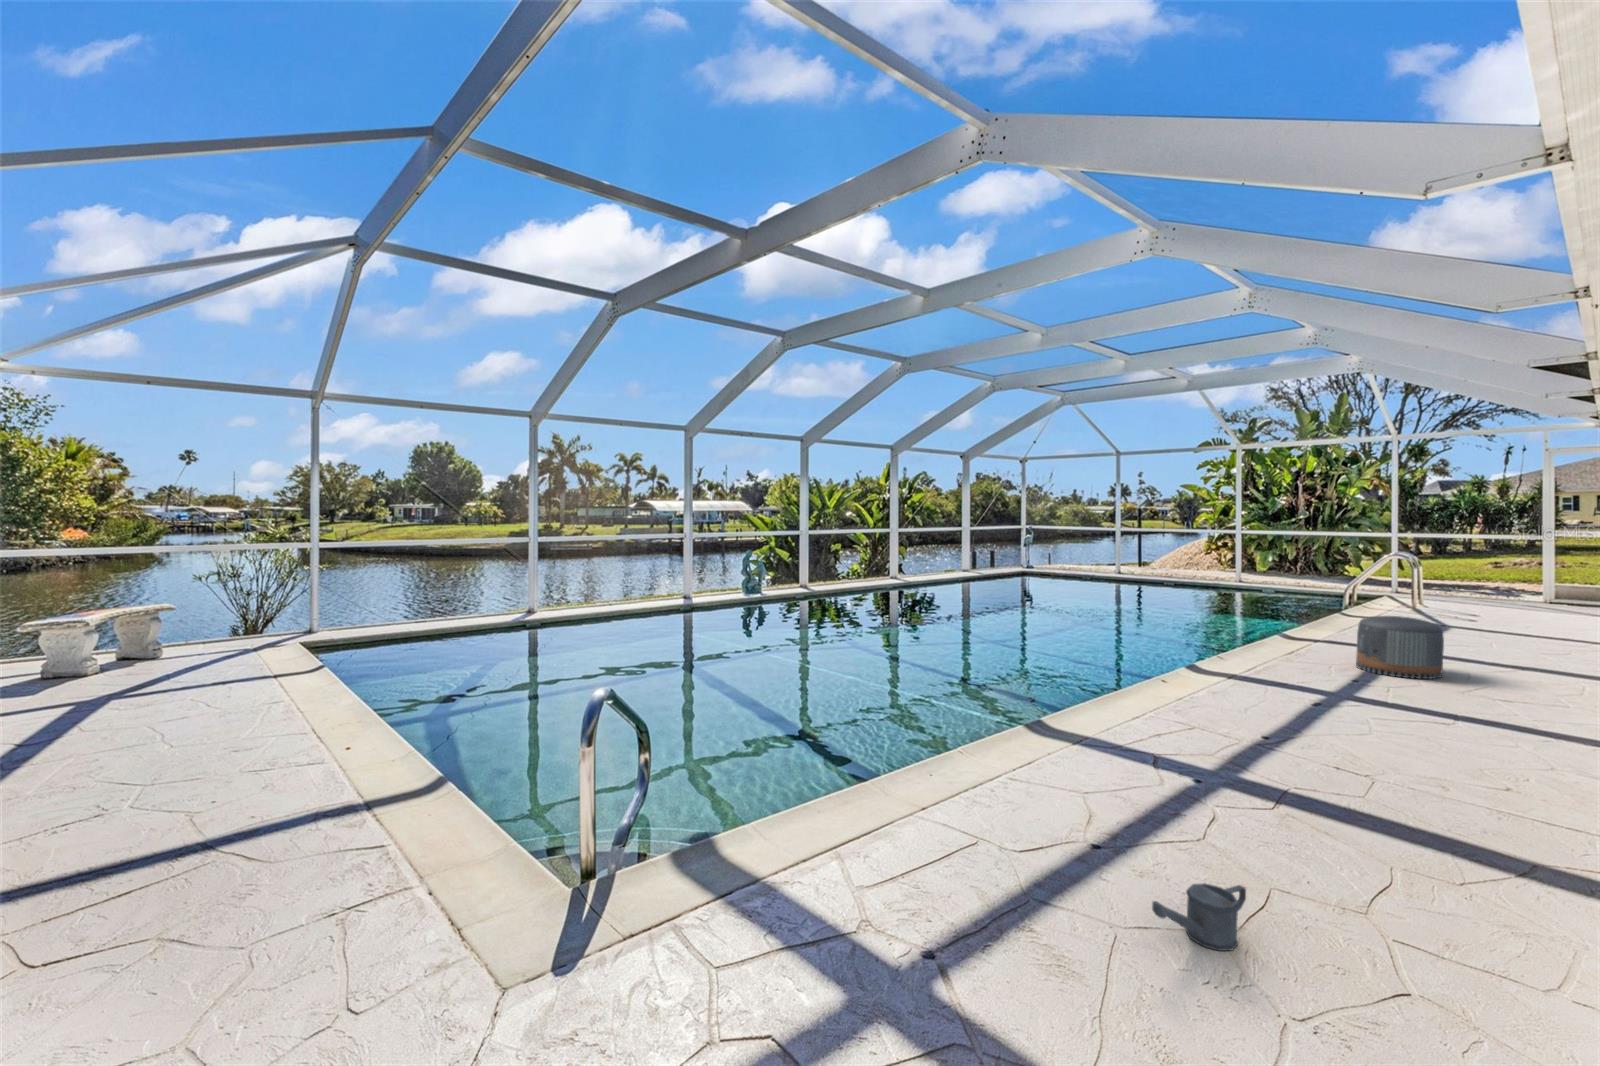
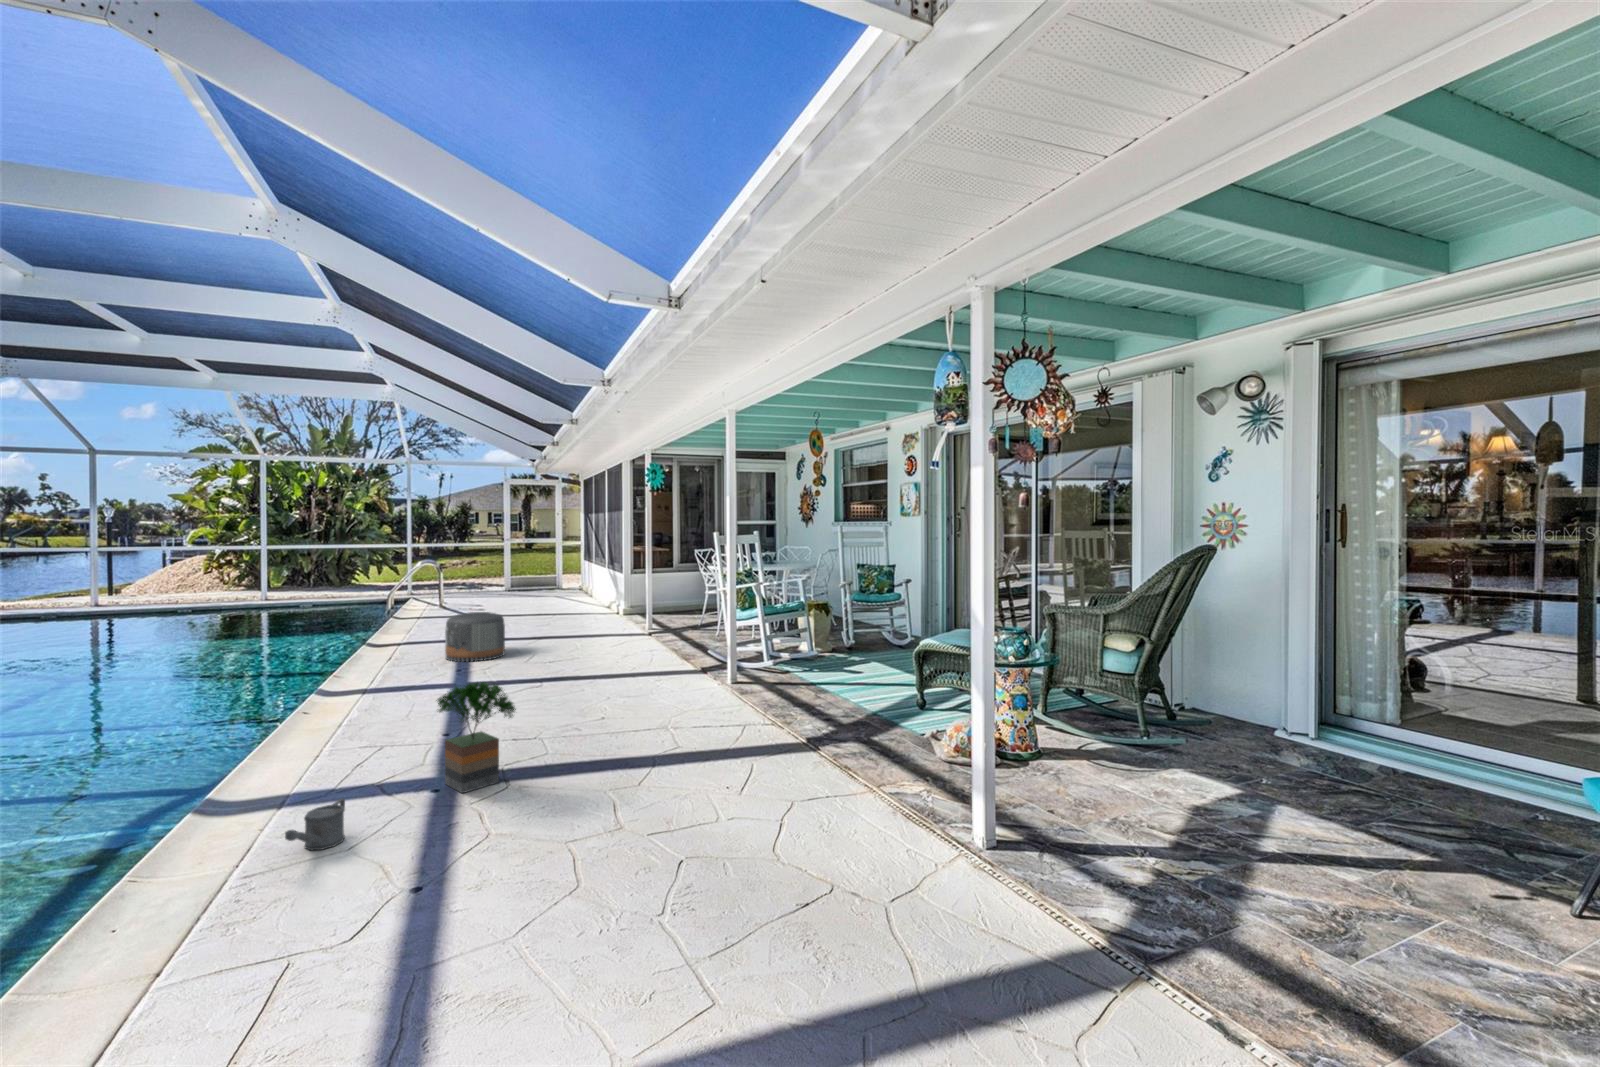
potted tree: none [1201,675,1293,798] -> present [436,682,516,793]
watering can: present [1152,883,1246,951] -> present [285,799,345,850]

